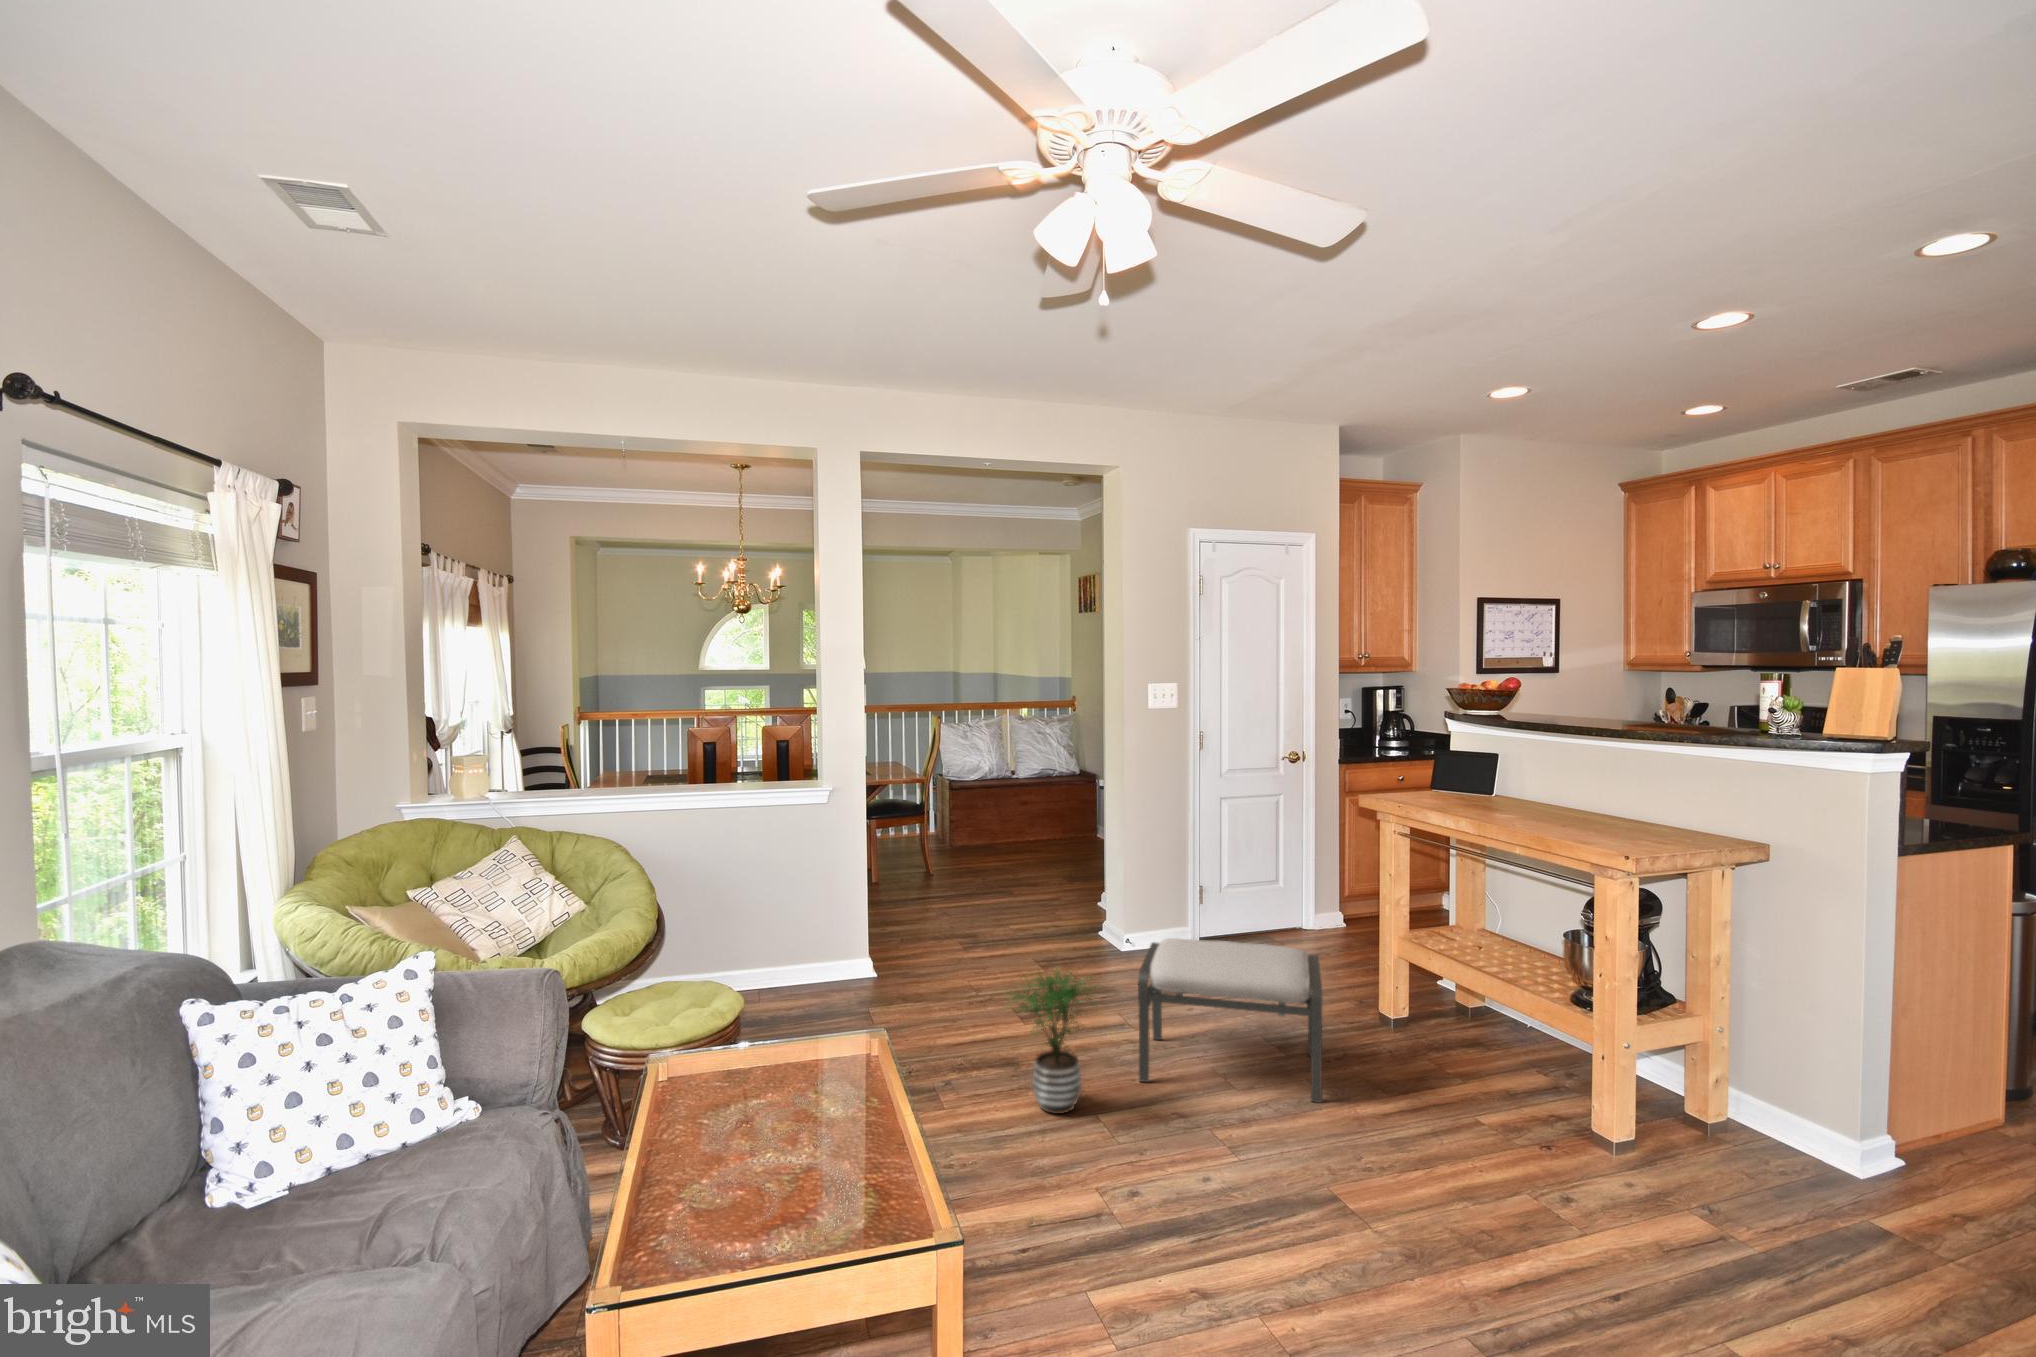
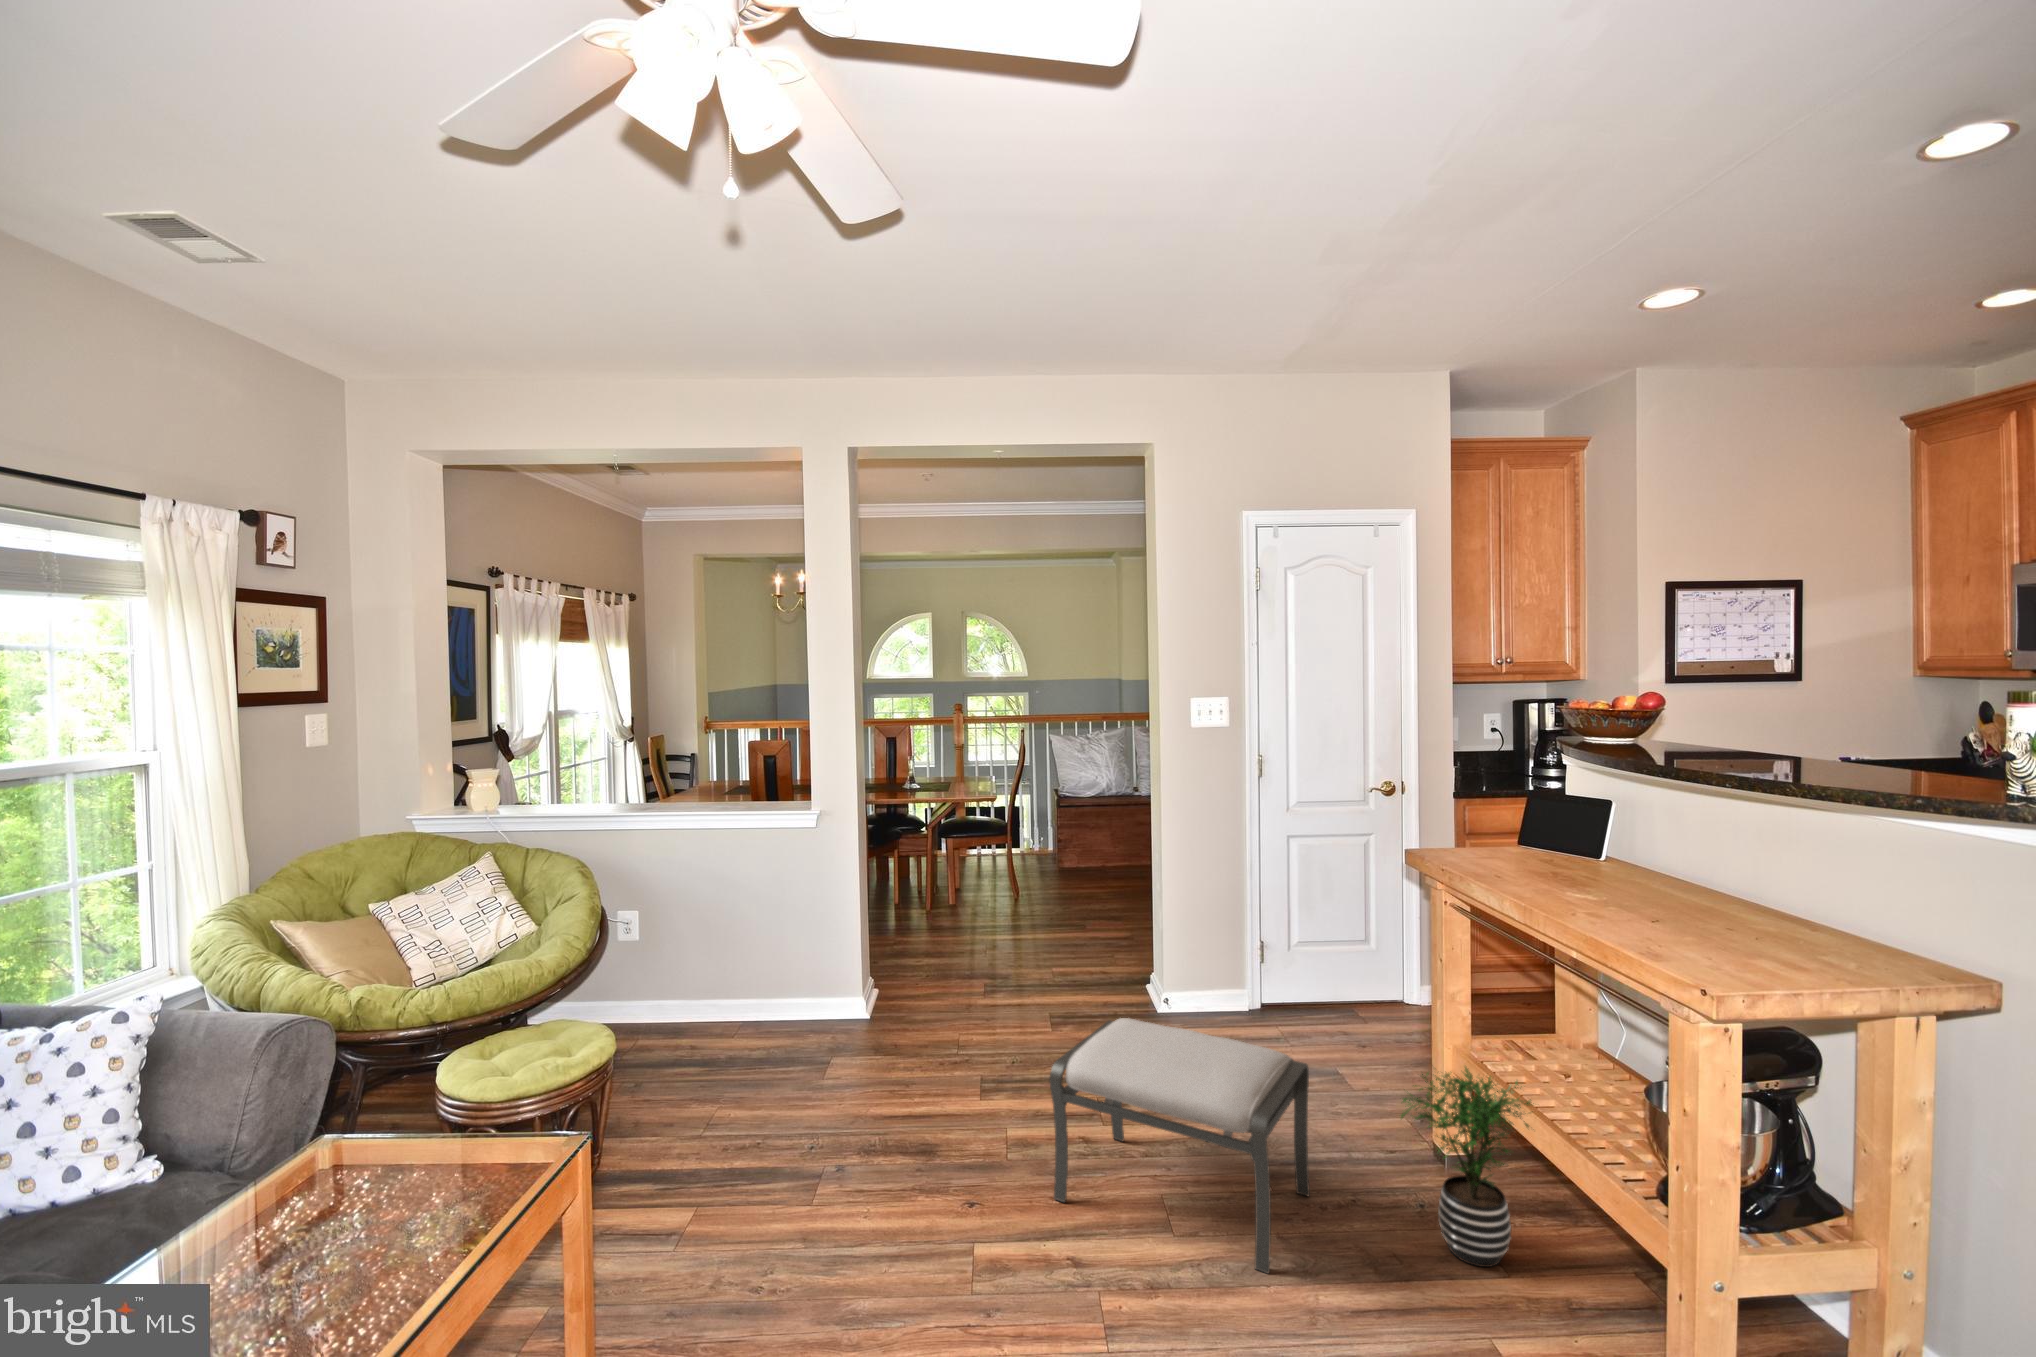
potted plant: present [1011,968,1096,1114] -> present [1401,1067,1534,1267]

